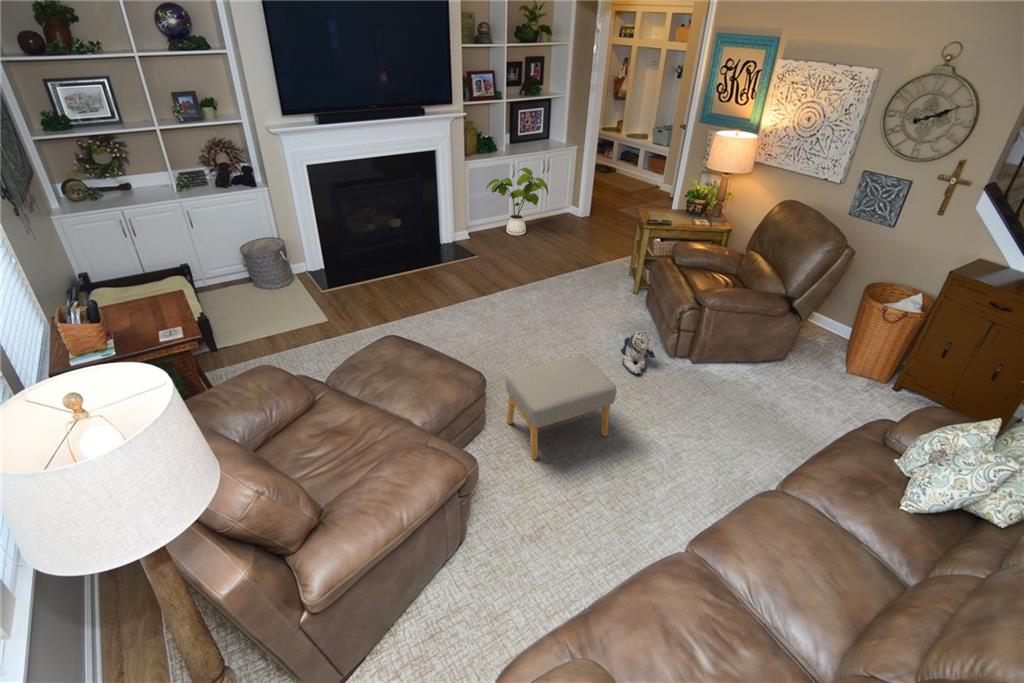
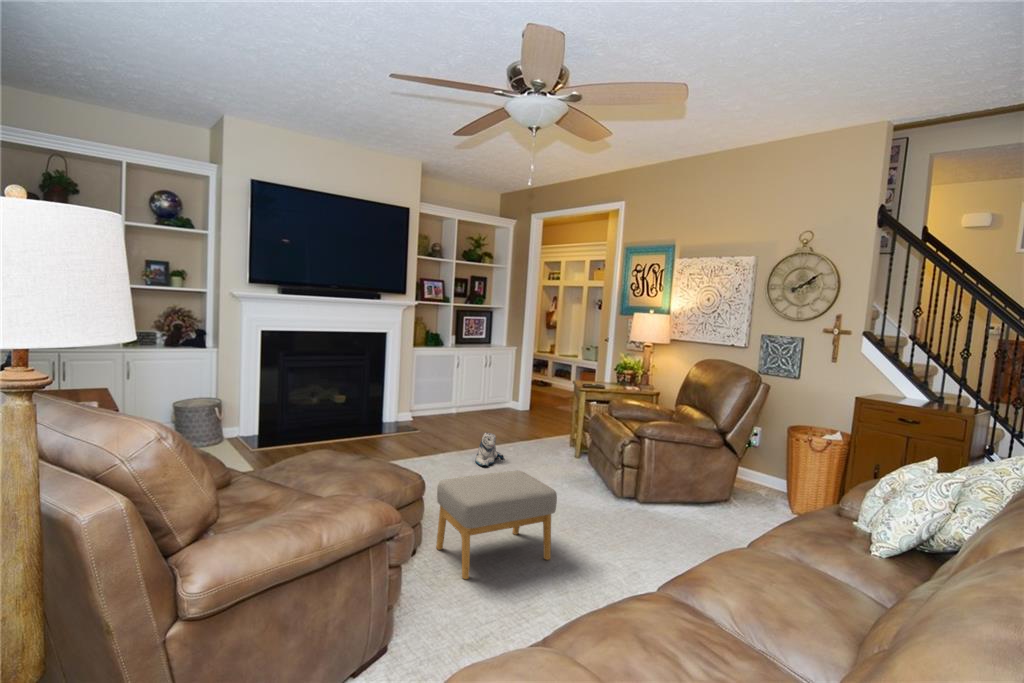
house plant: present [486,168,548,236] -> none [431,354,490,419]
plush toy: present [621,332,654,374] -> present [475,433,504,466]

